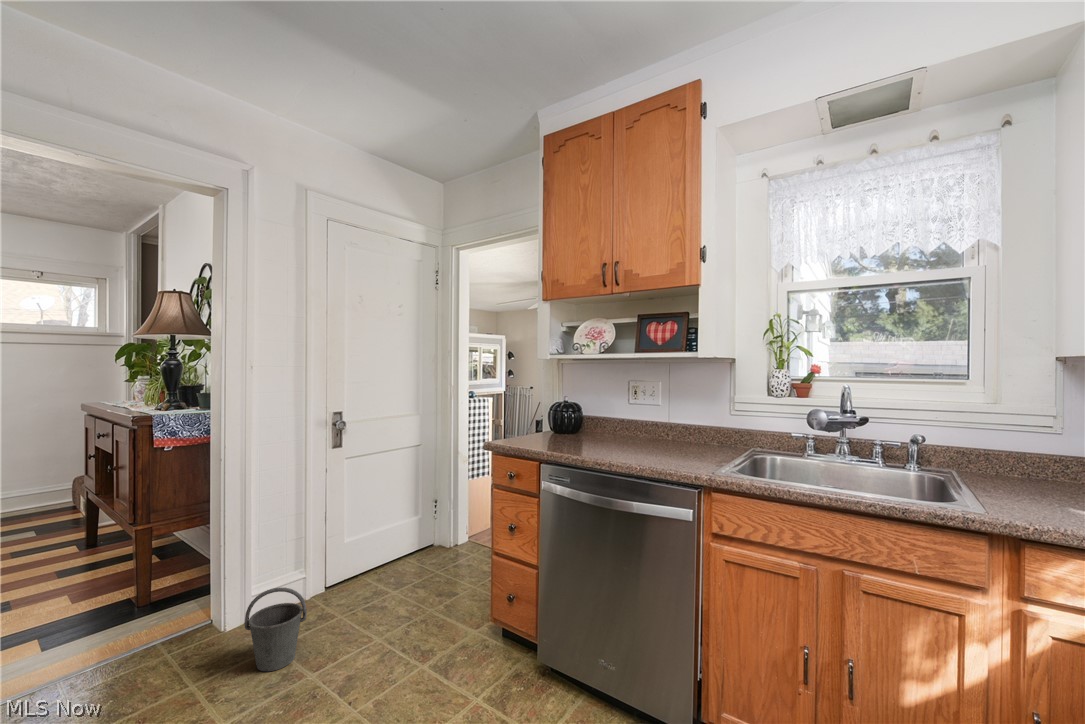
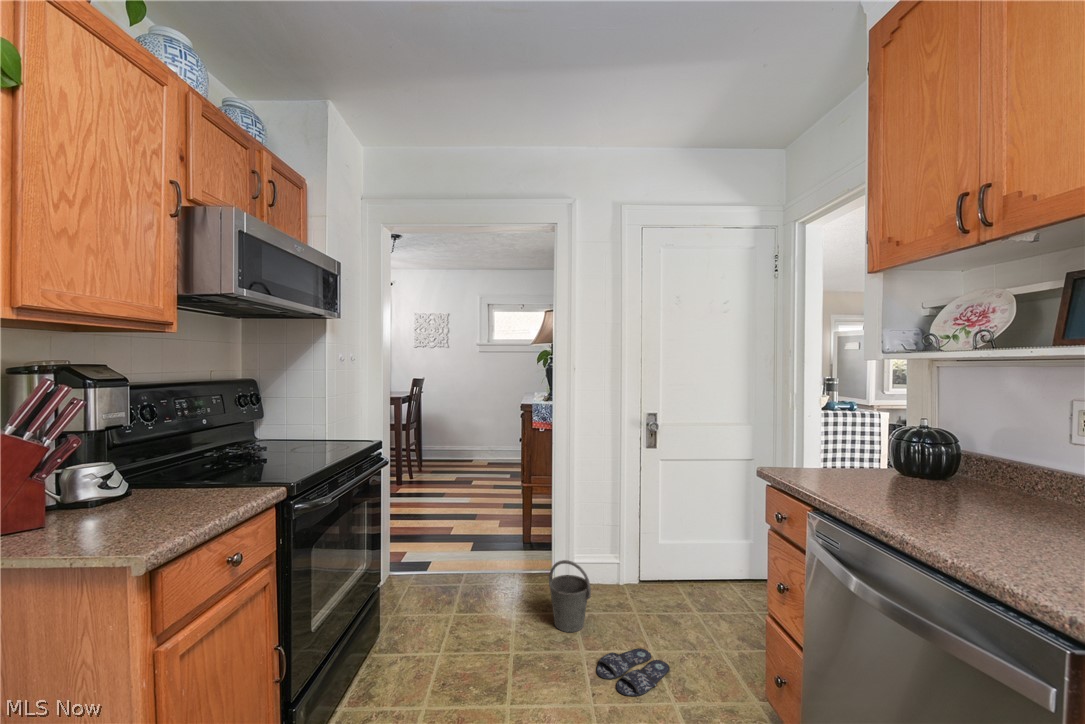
slippers: none [336,642,403,687] -> present [597,648,670,696]

